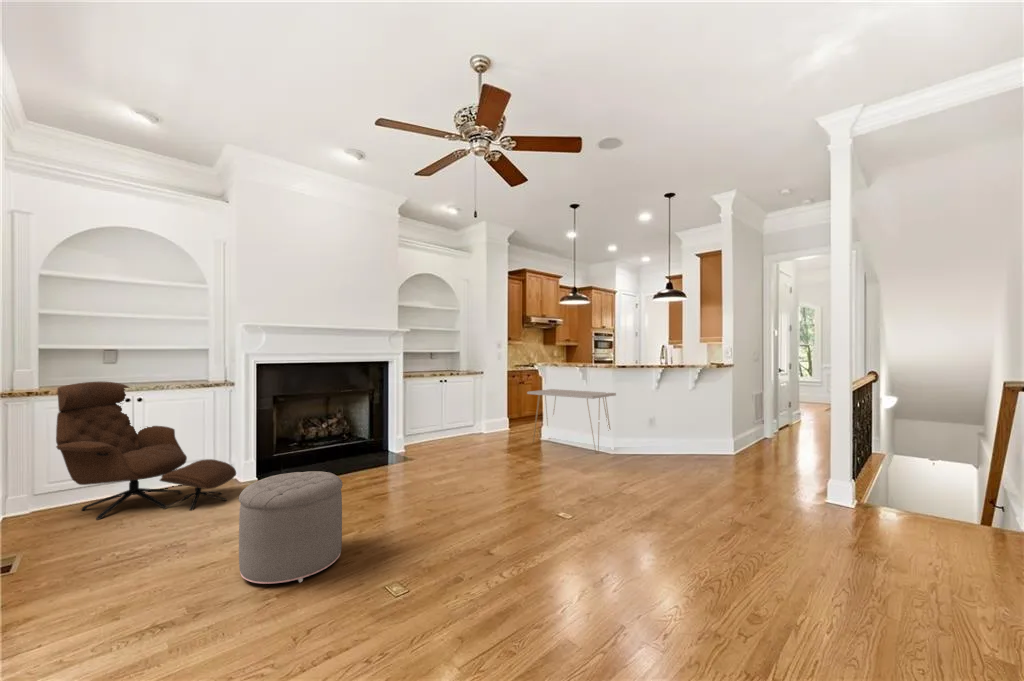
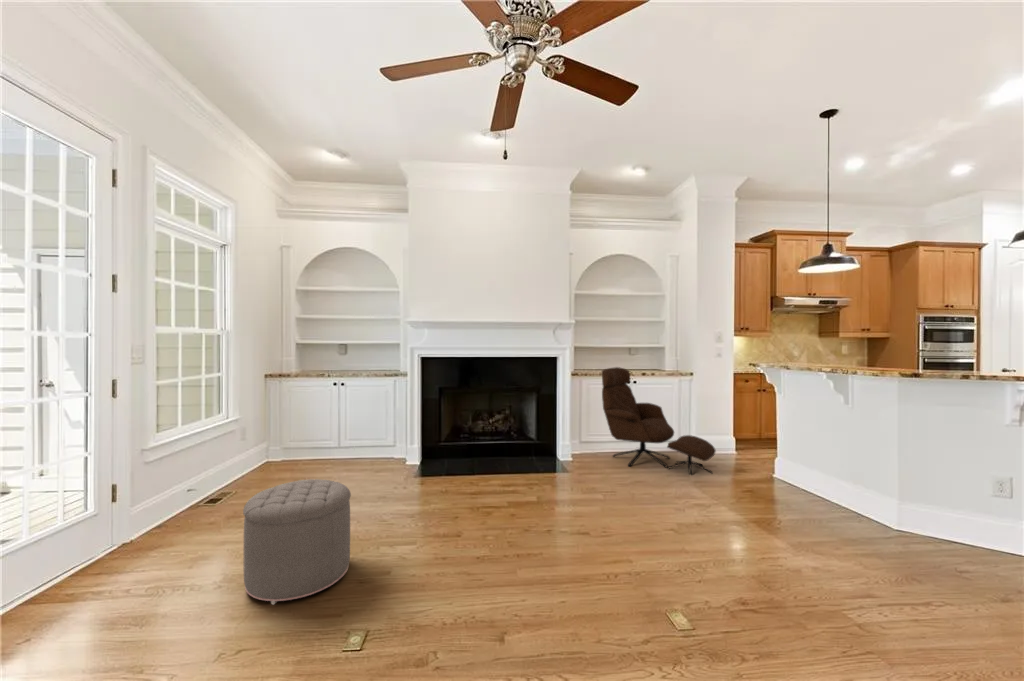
lounge chair: present [56,382,236,520] -> present [602,367,716,475]
console table: present [527,389,616,454] -> none [732,408,895,532]

